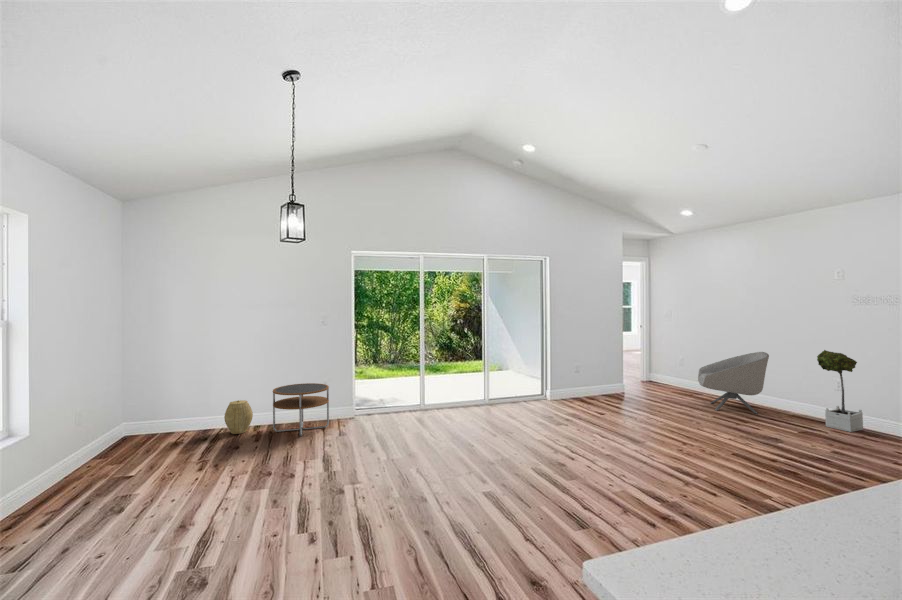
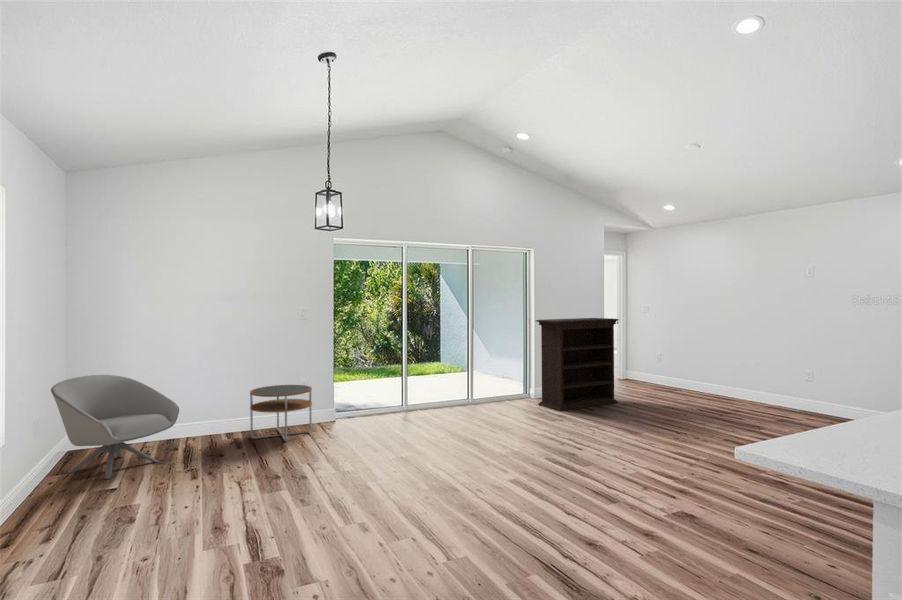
bookshelf: none [548,323,633,414] -> present [536,318,619,411]
potted tree: present [817,350,863,432] -> none [788,342,827,417]
armchair: present [698,352,769,414] -> present [51,375,179,479]
woven basket: present [224,400,253,434] -> none [193,405,225,443]

